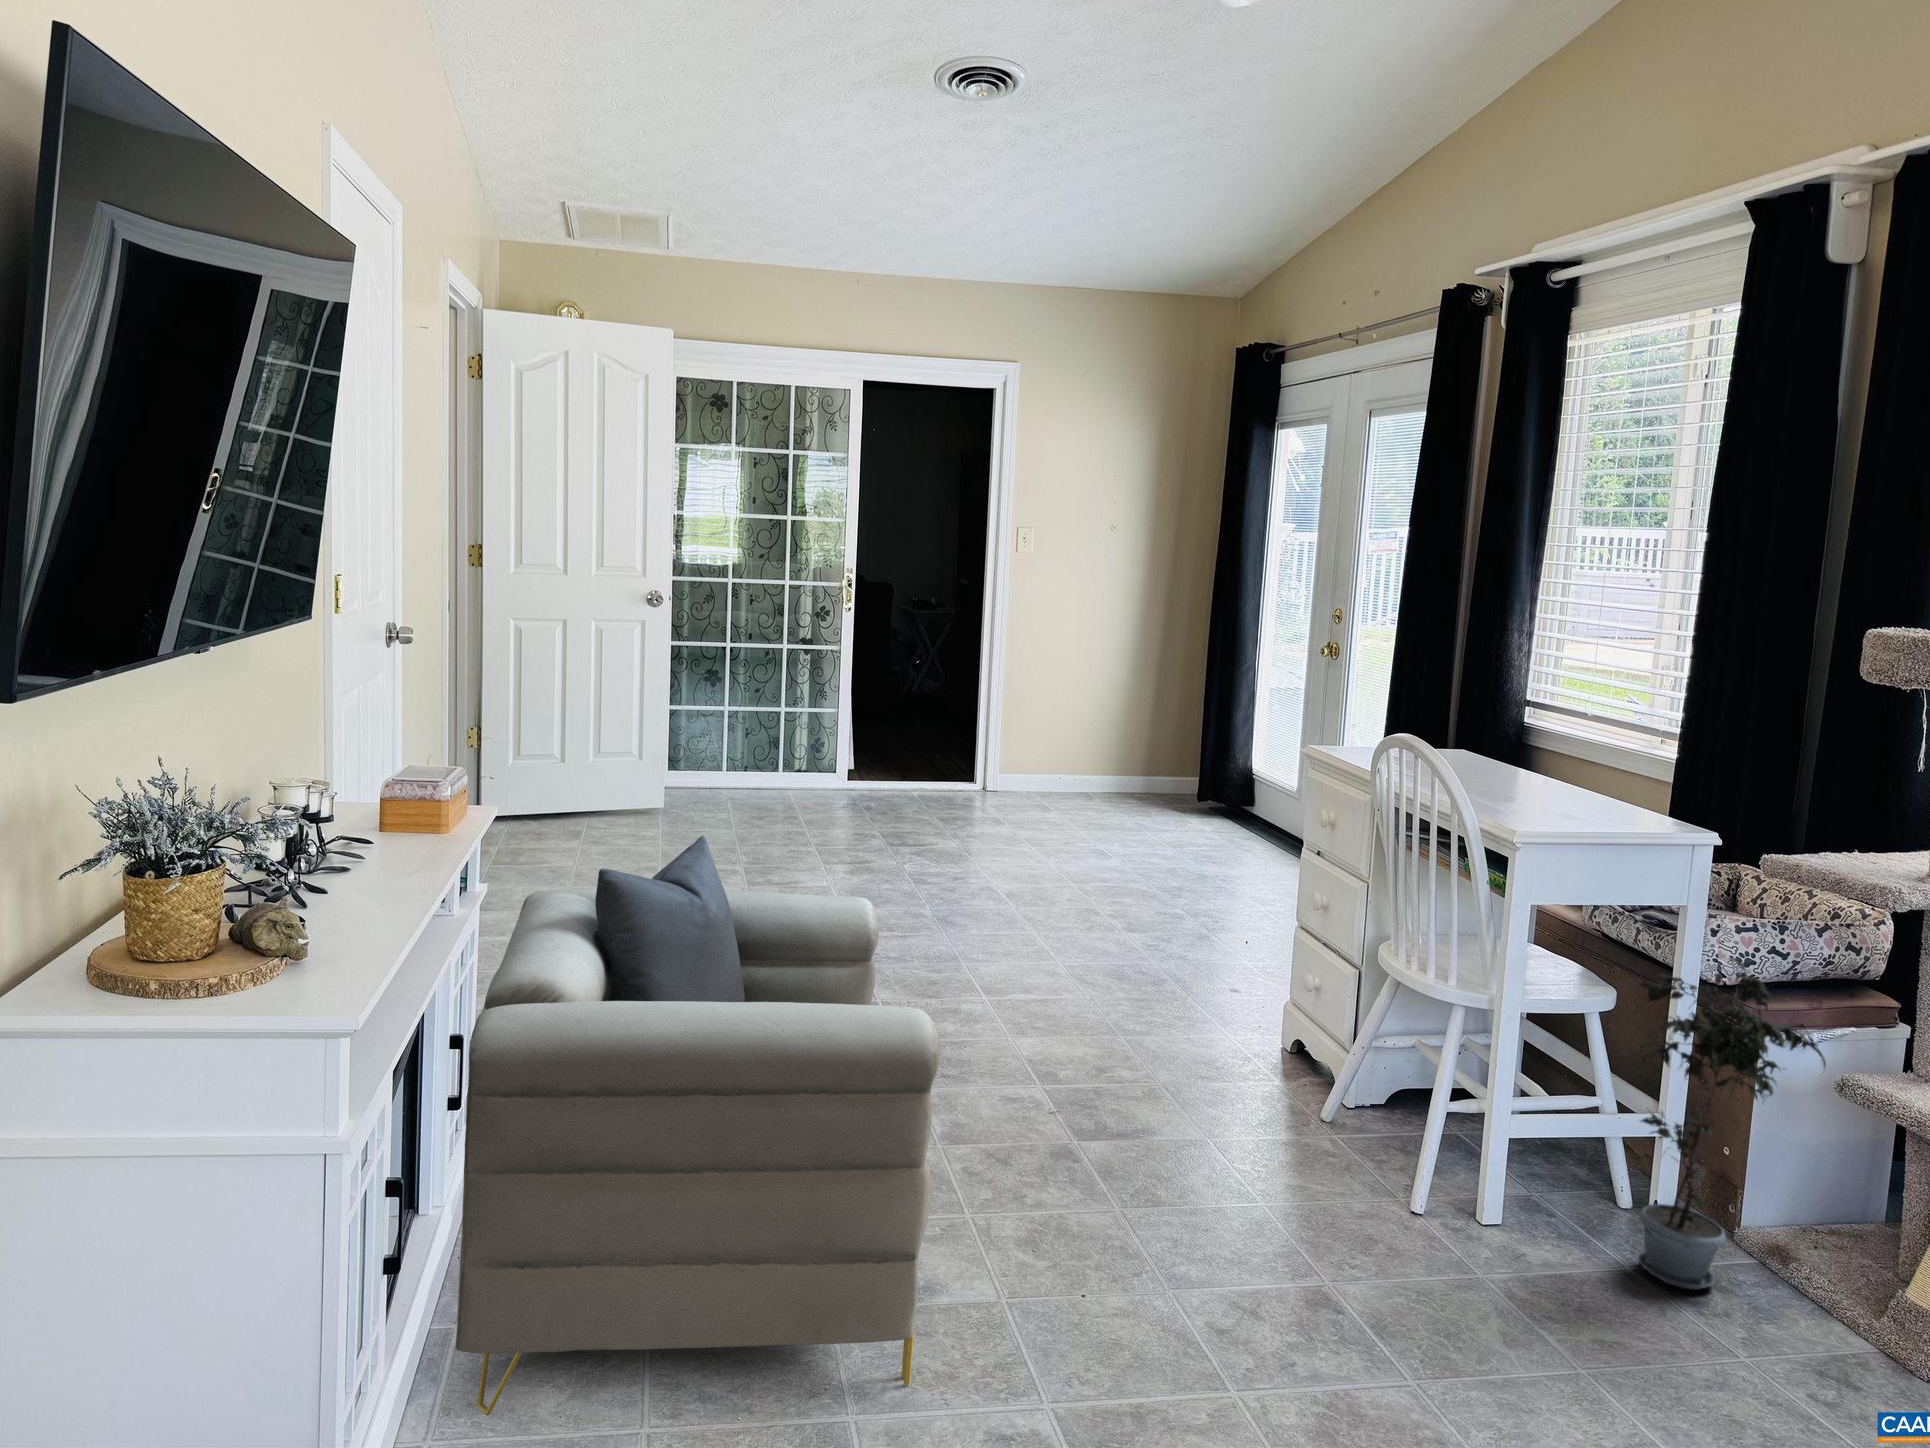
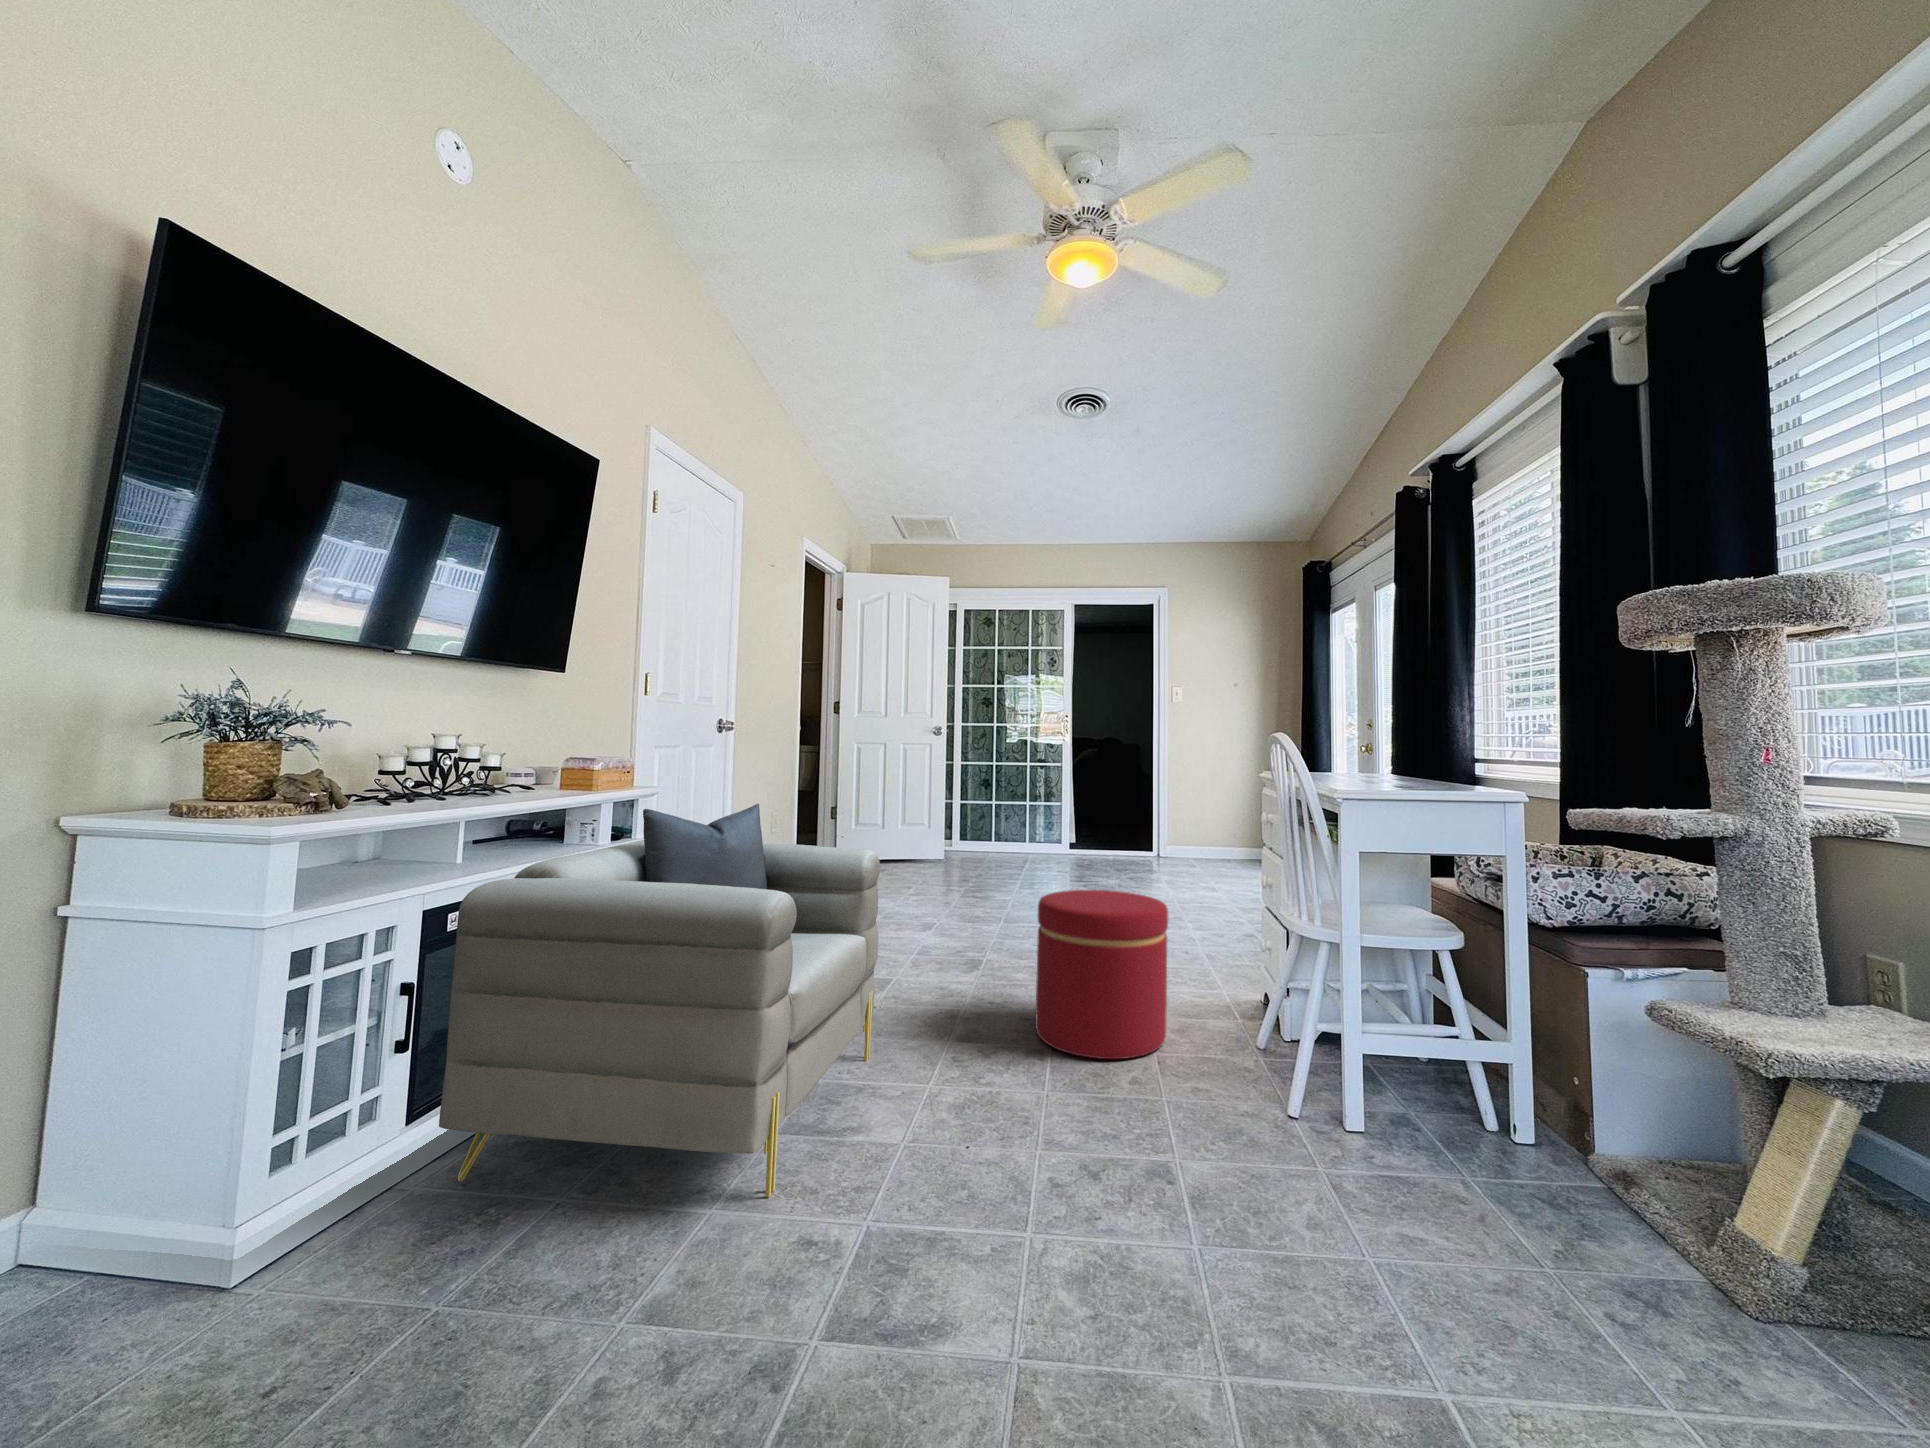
ottoman: none [1044,925,1238,1158] -> present [1035,890,1168,1059]
potted plant: present [1634,958,1826,1290] -> none [1437,887,1598,1201]

